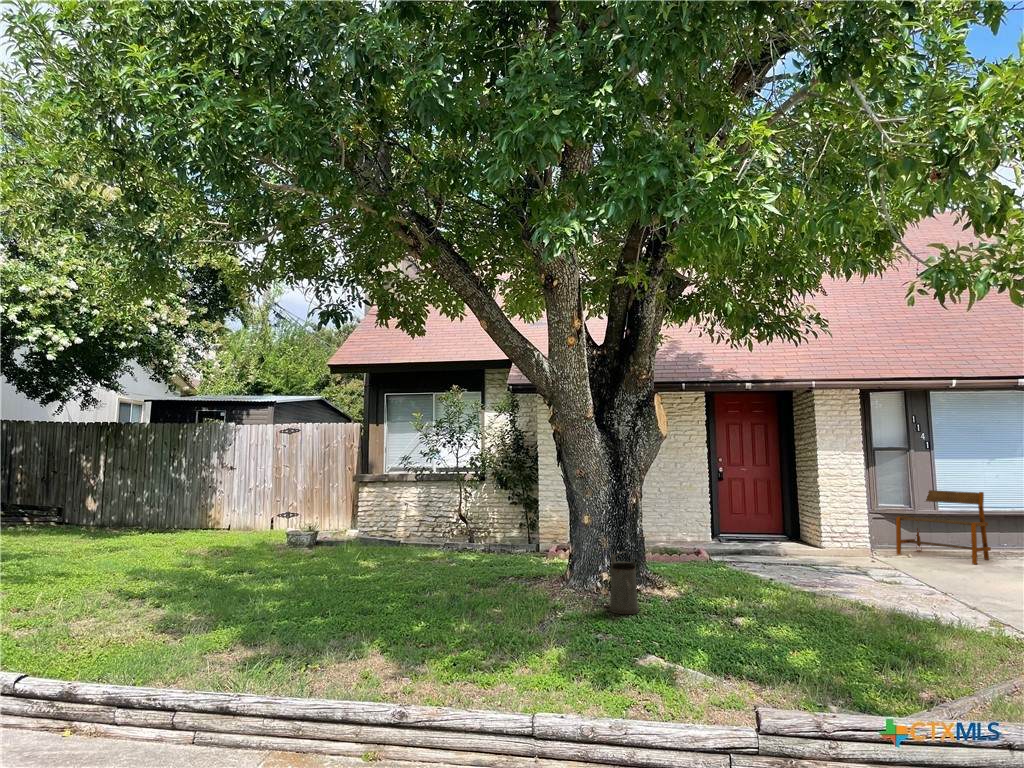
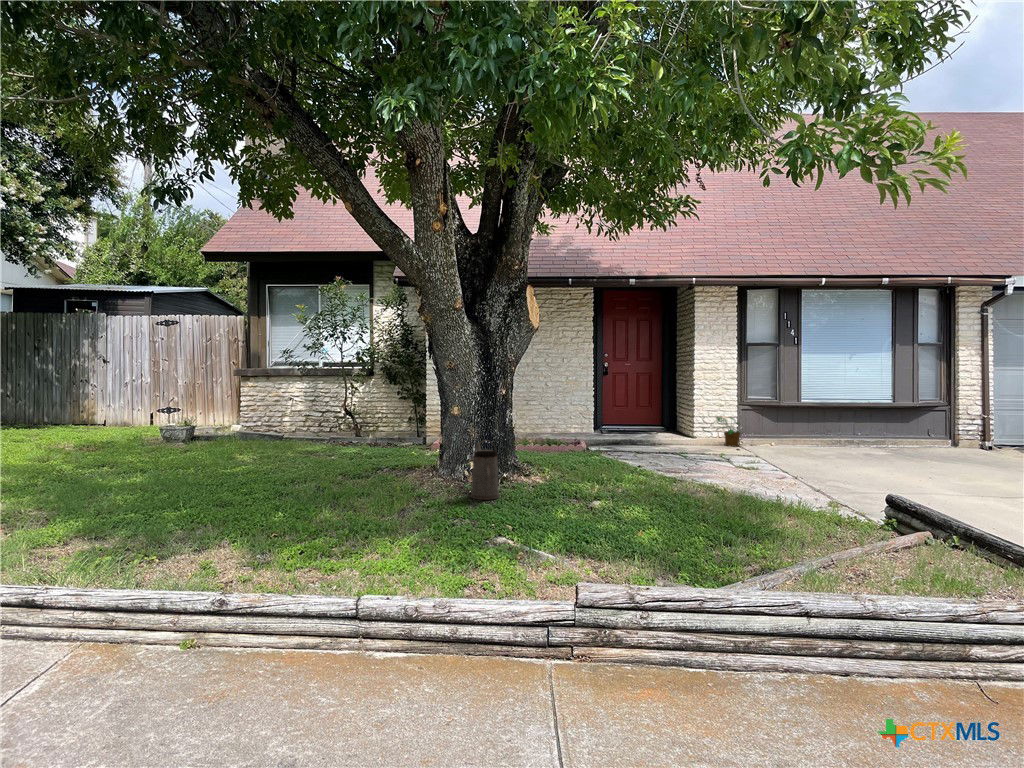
bench: present [896,490,991,564] -> none [756,384,836,452]
potted plant: none [849,524,882,558] -> present [717,417,741,447]

